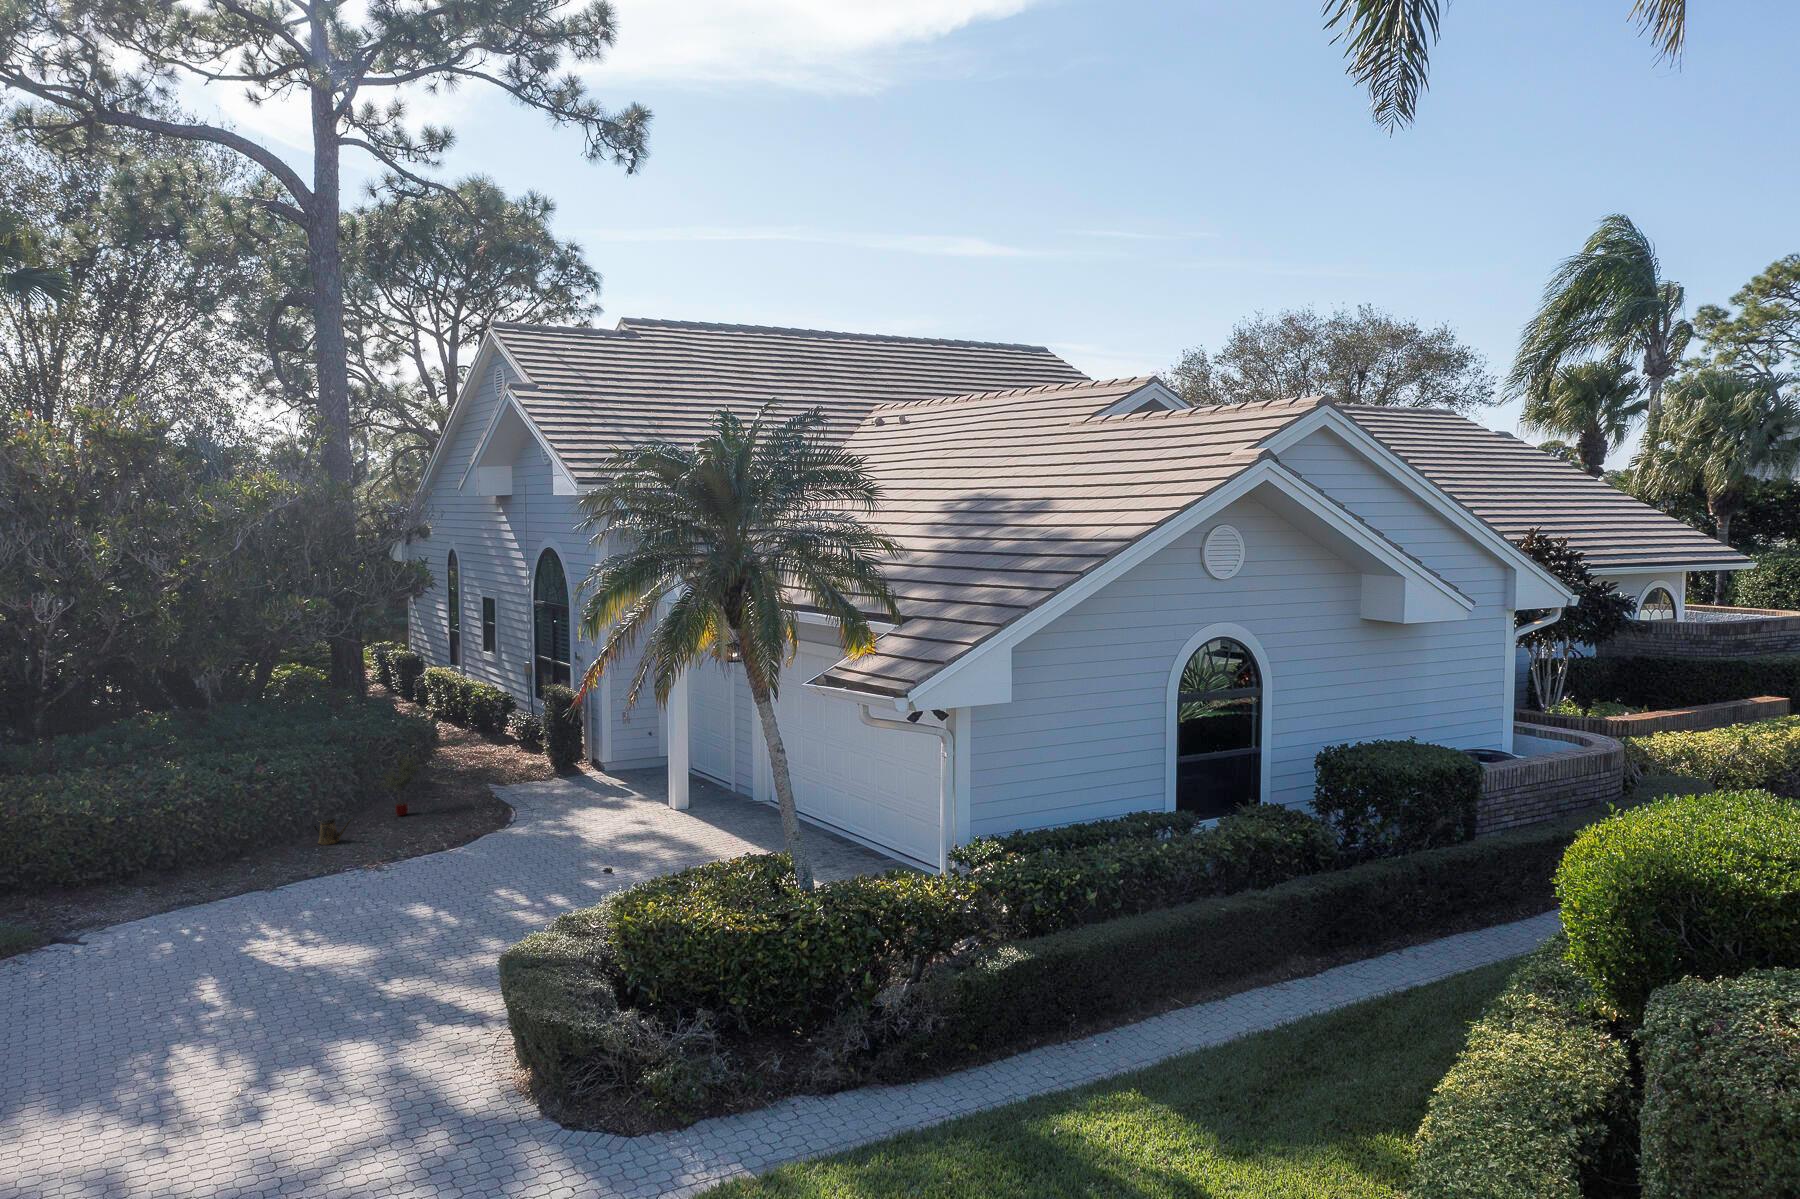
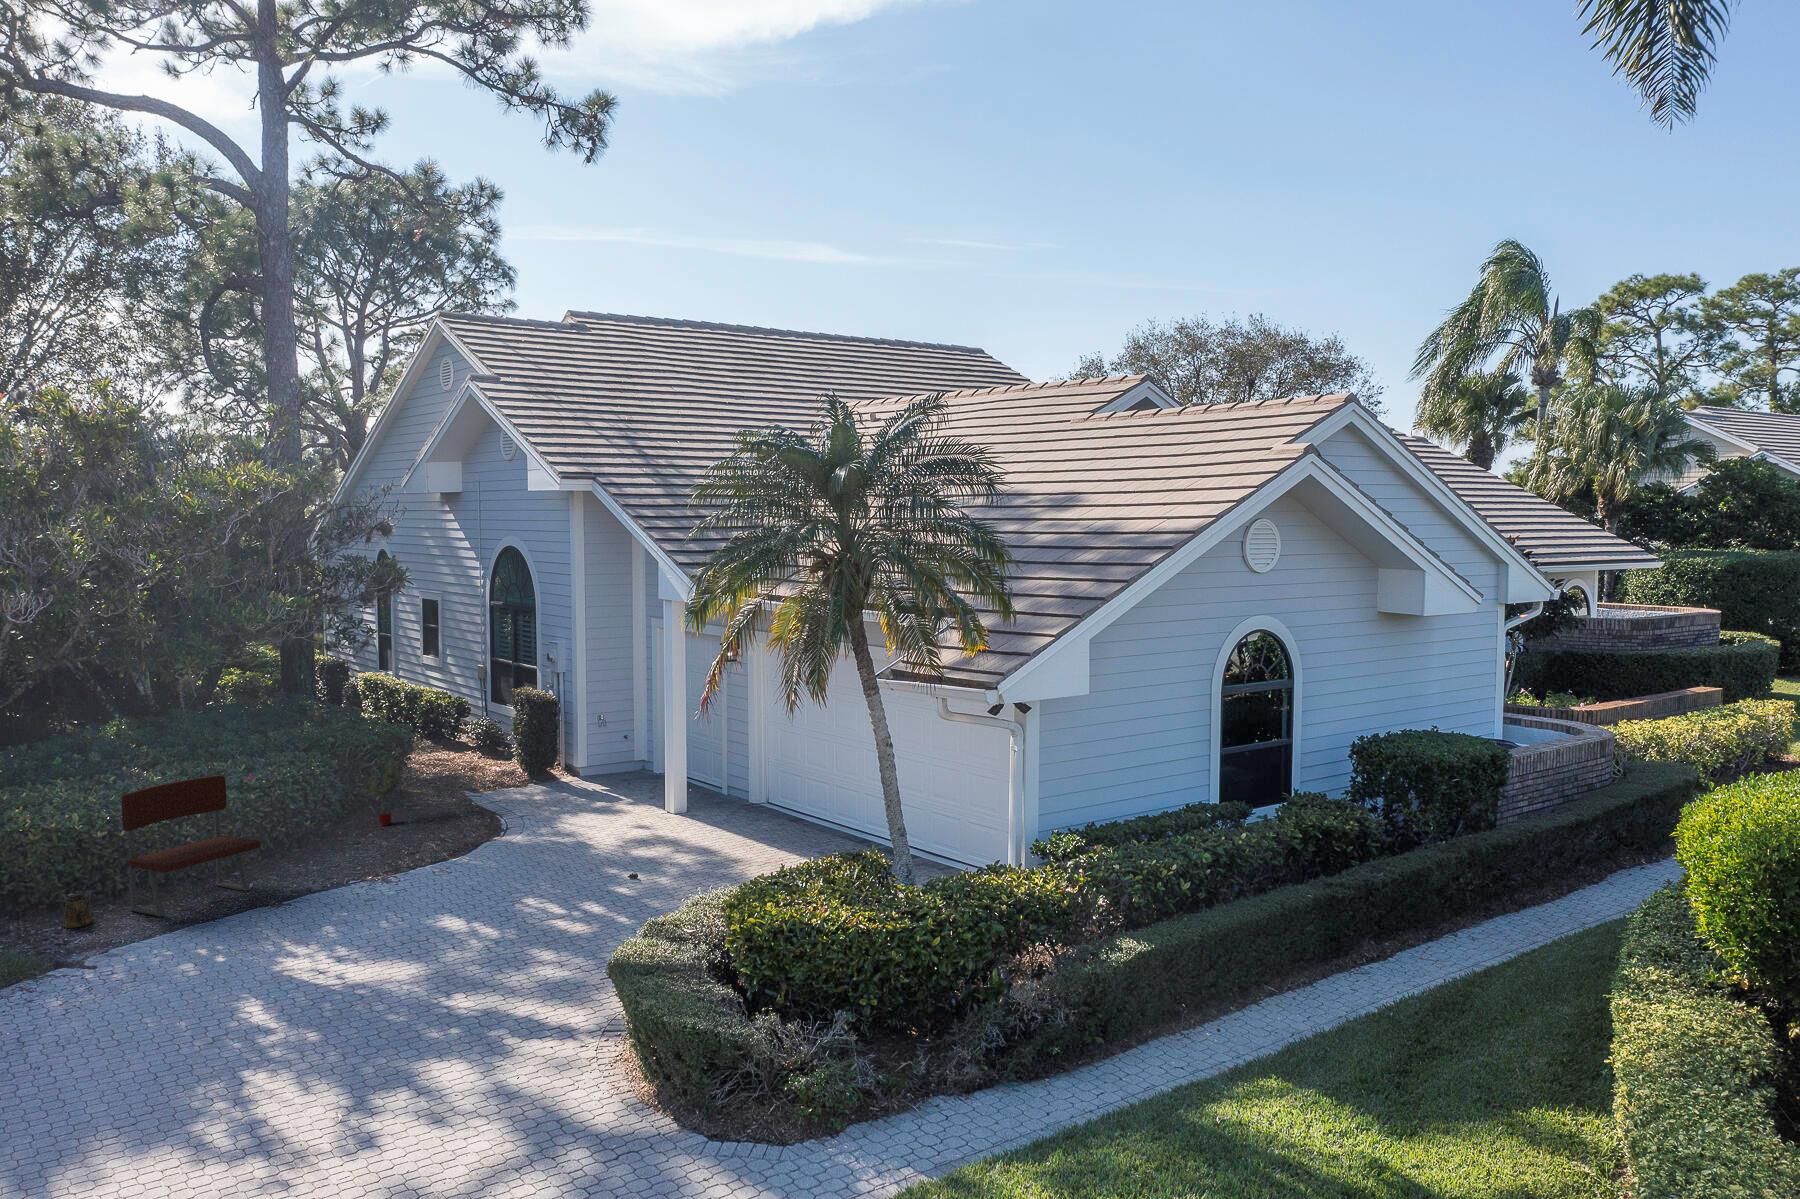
bench: none [135,768,263,898] -> present [122,775,261,917]
watering can: present [314,818,354,845] -> present [62,894,93,928]

